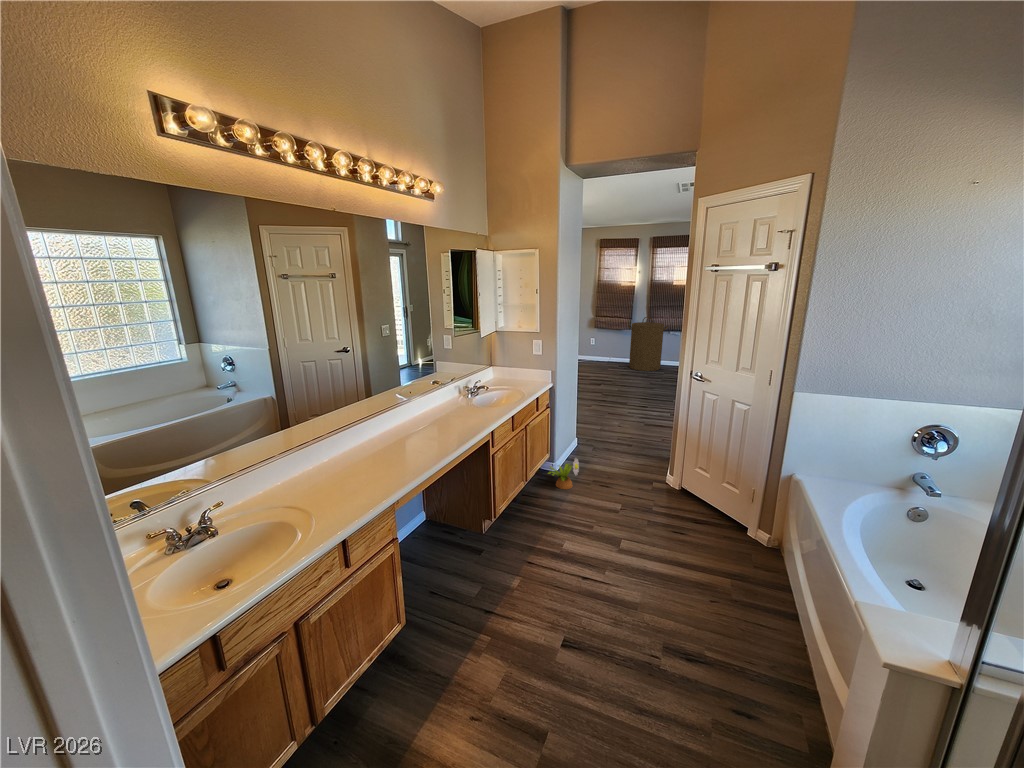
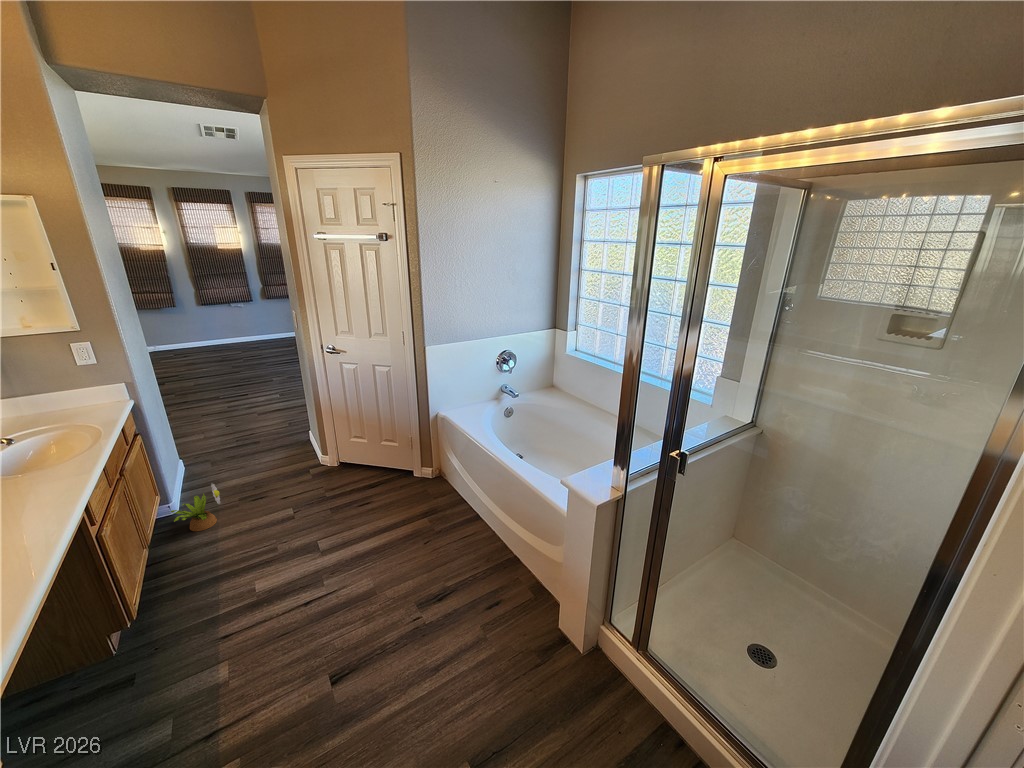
laundry hamper: present [628,317,668,371] -> none [173,288,234,355]

